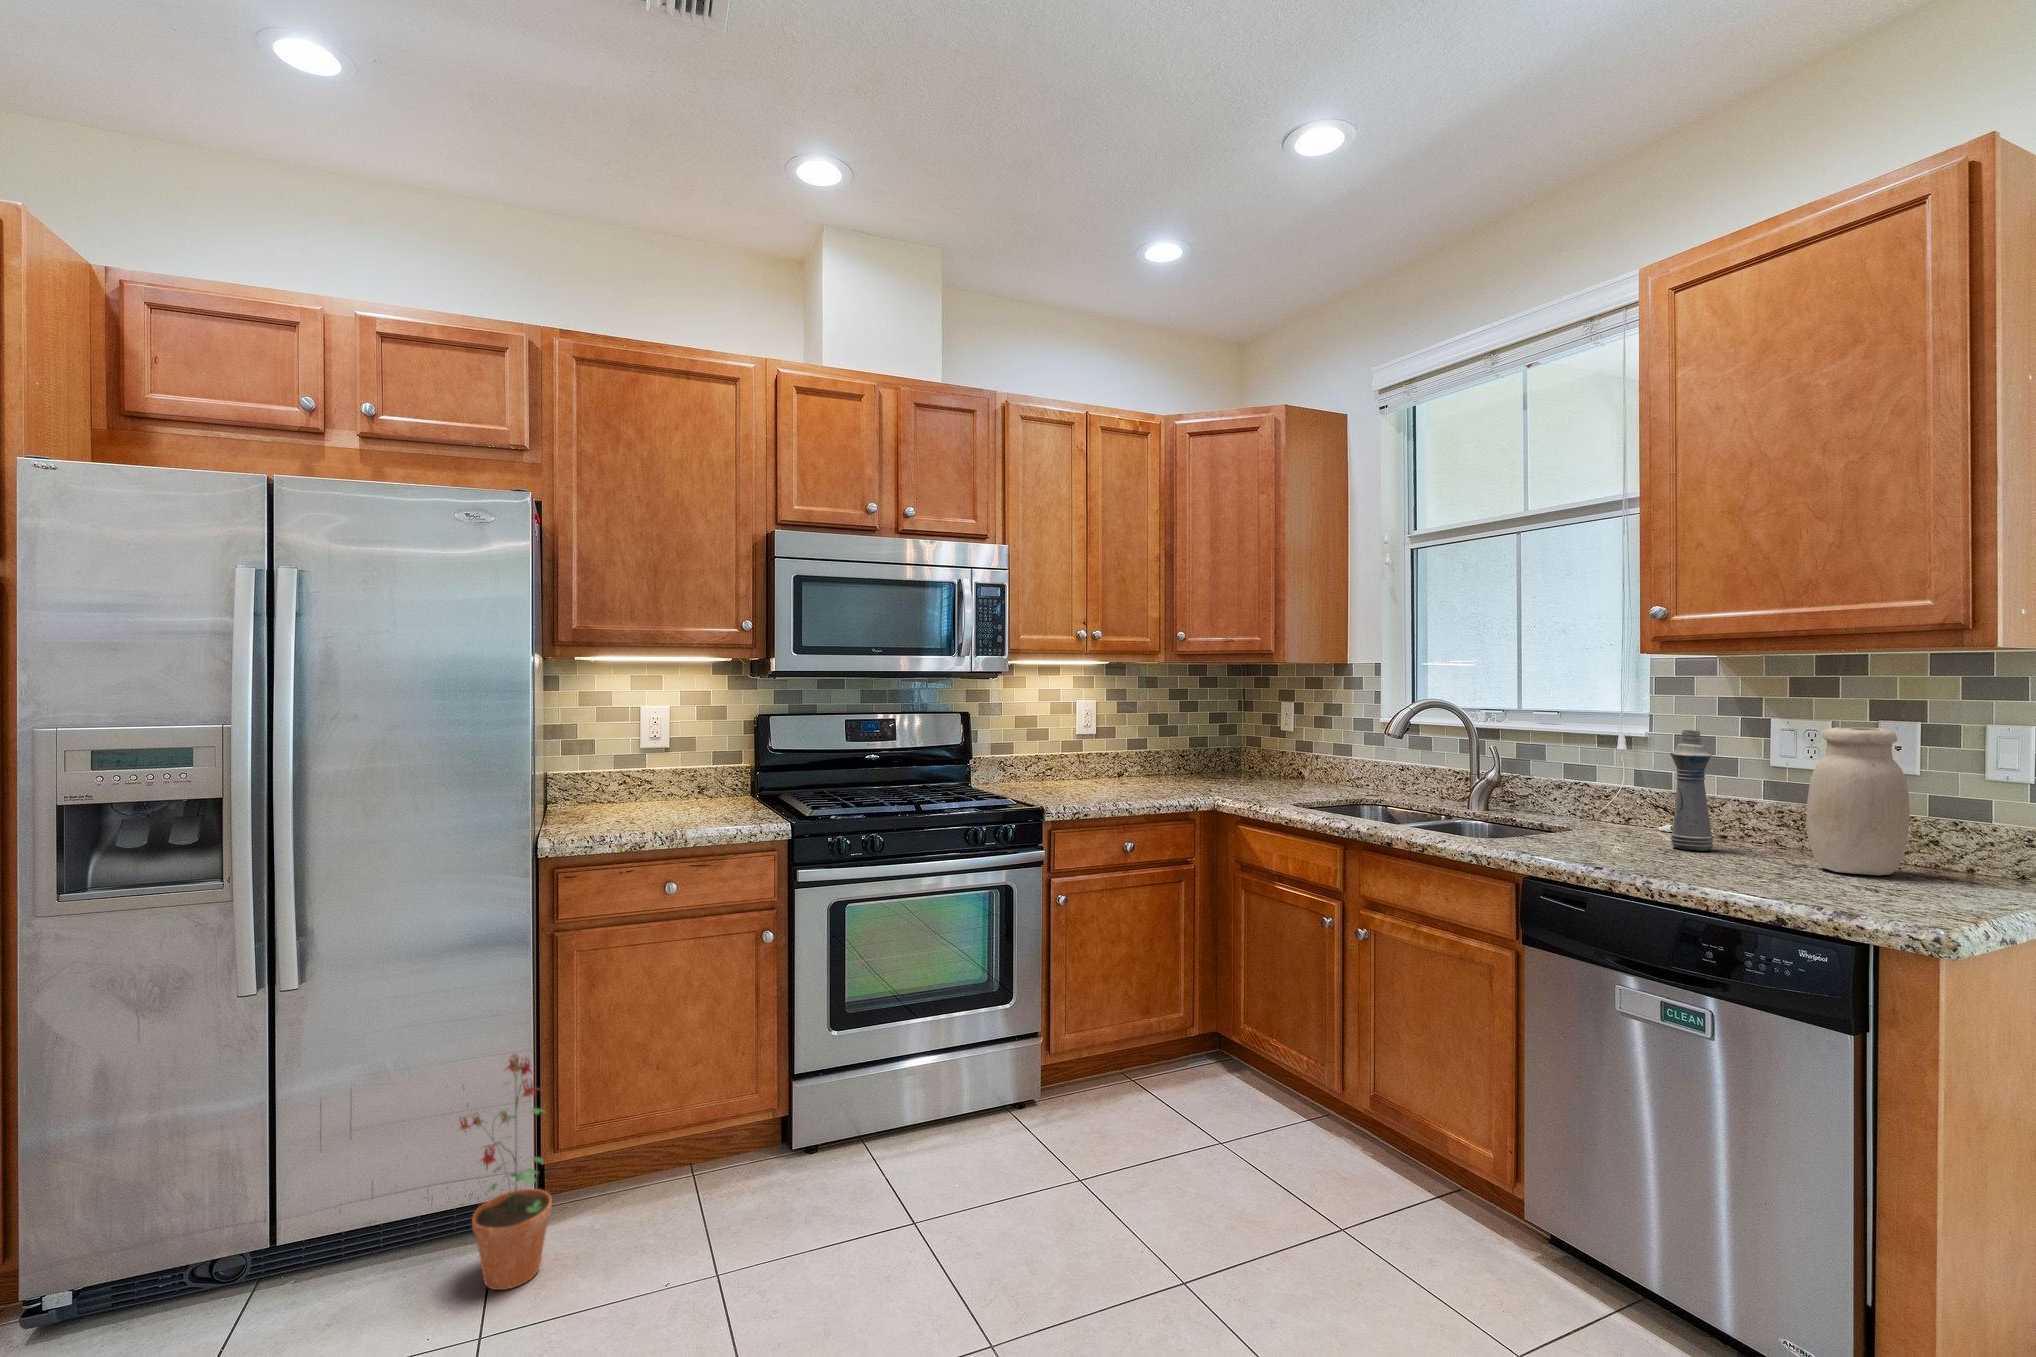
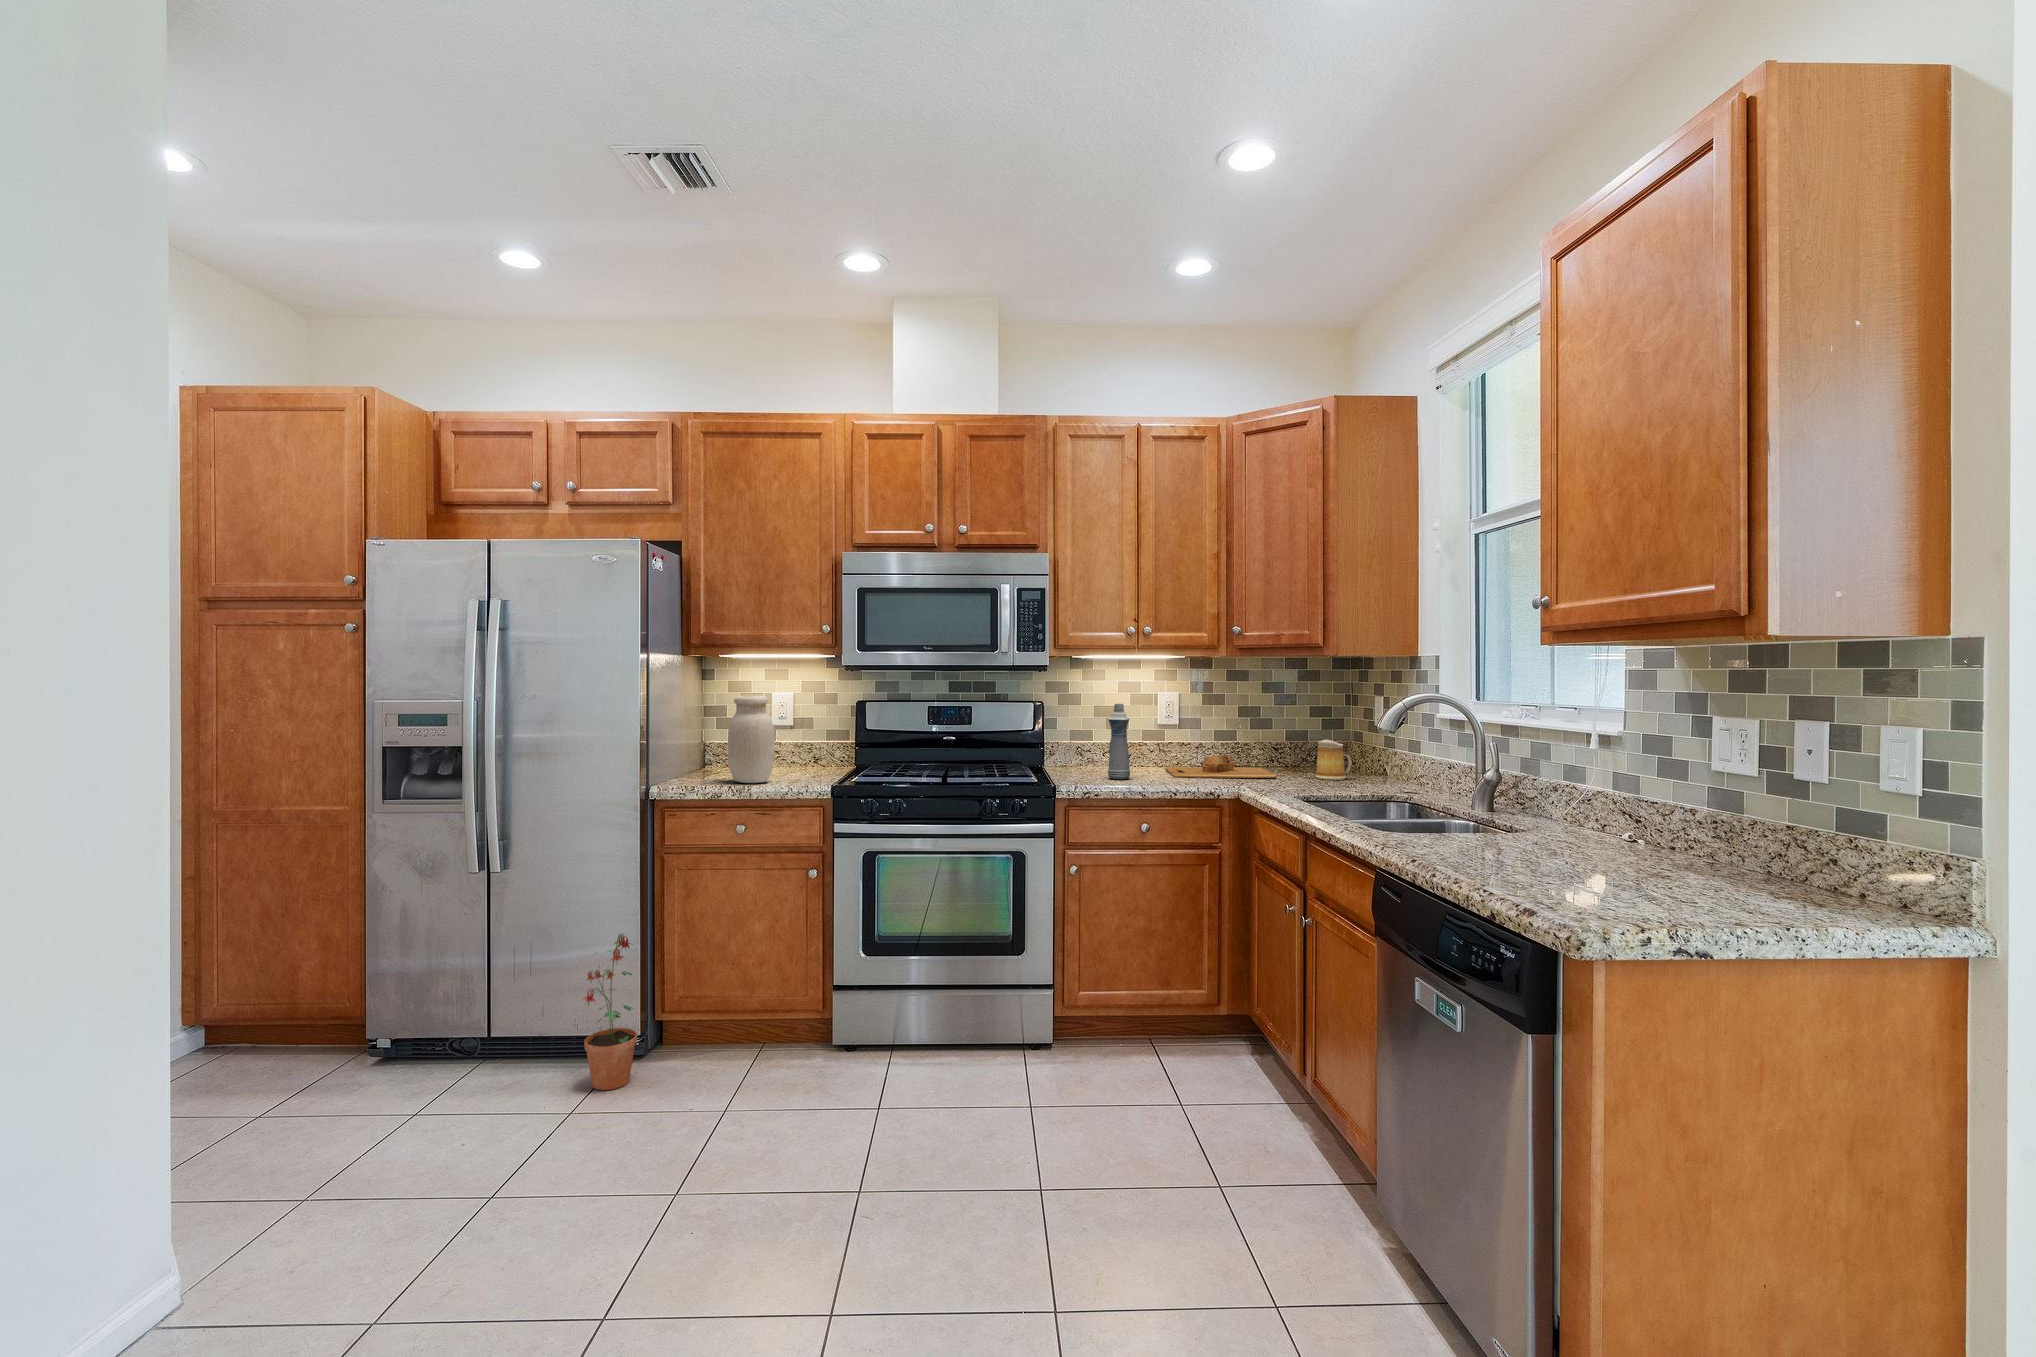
jar: present [1806,727,1910,875] -> present [728,695,775,783]
bottle: present [1670,730,1713,851] -> present [1108,704,1130,779]
mug: none [1240,746,1272,785] -> present [1316,740,1351,780]
cutting board: none [1089,765,1214,790] -> present [1166,755,1277,778]

